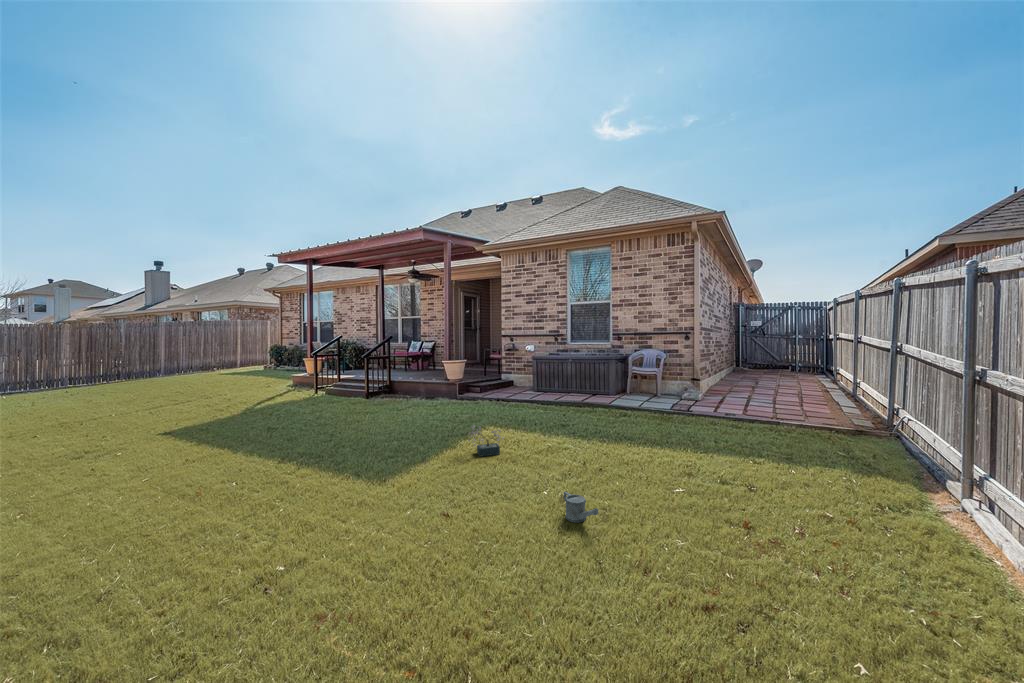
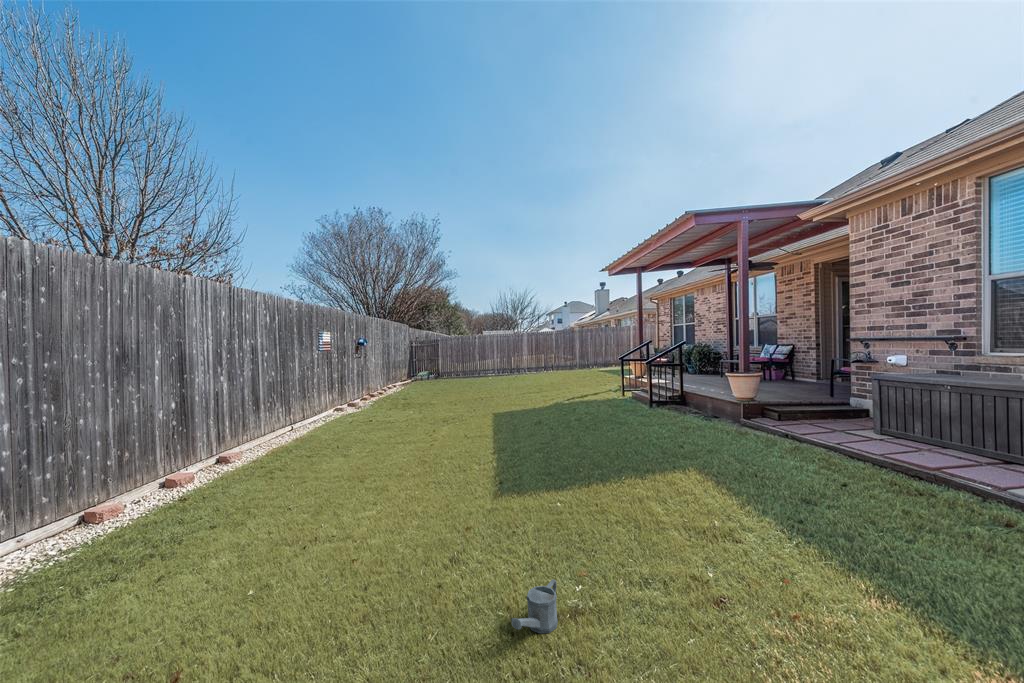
decorative plant: present [468,426,504,456] -> none [608,458,657,506]

